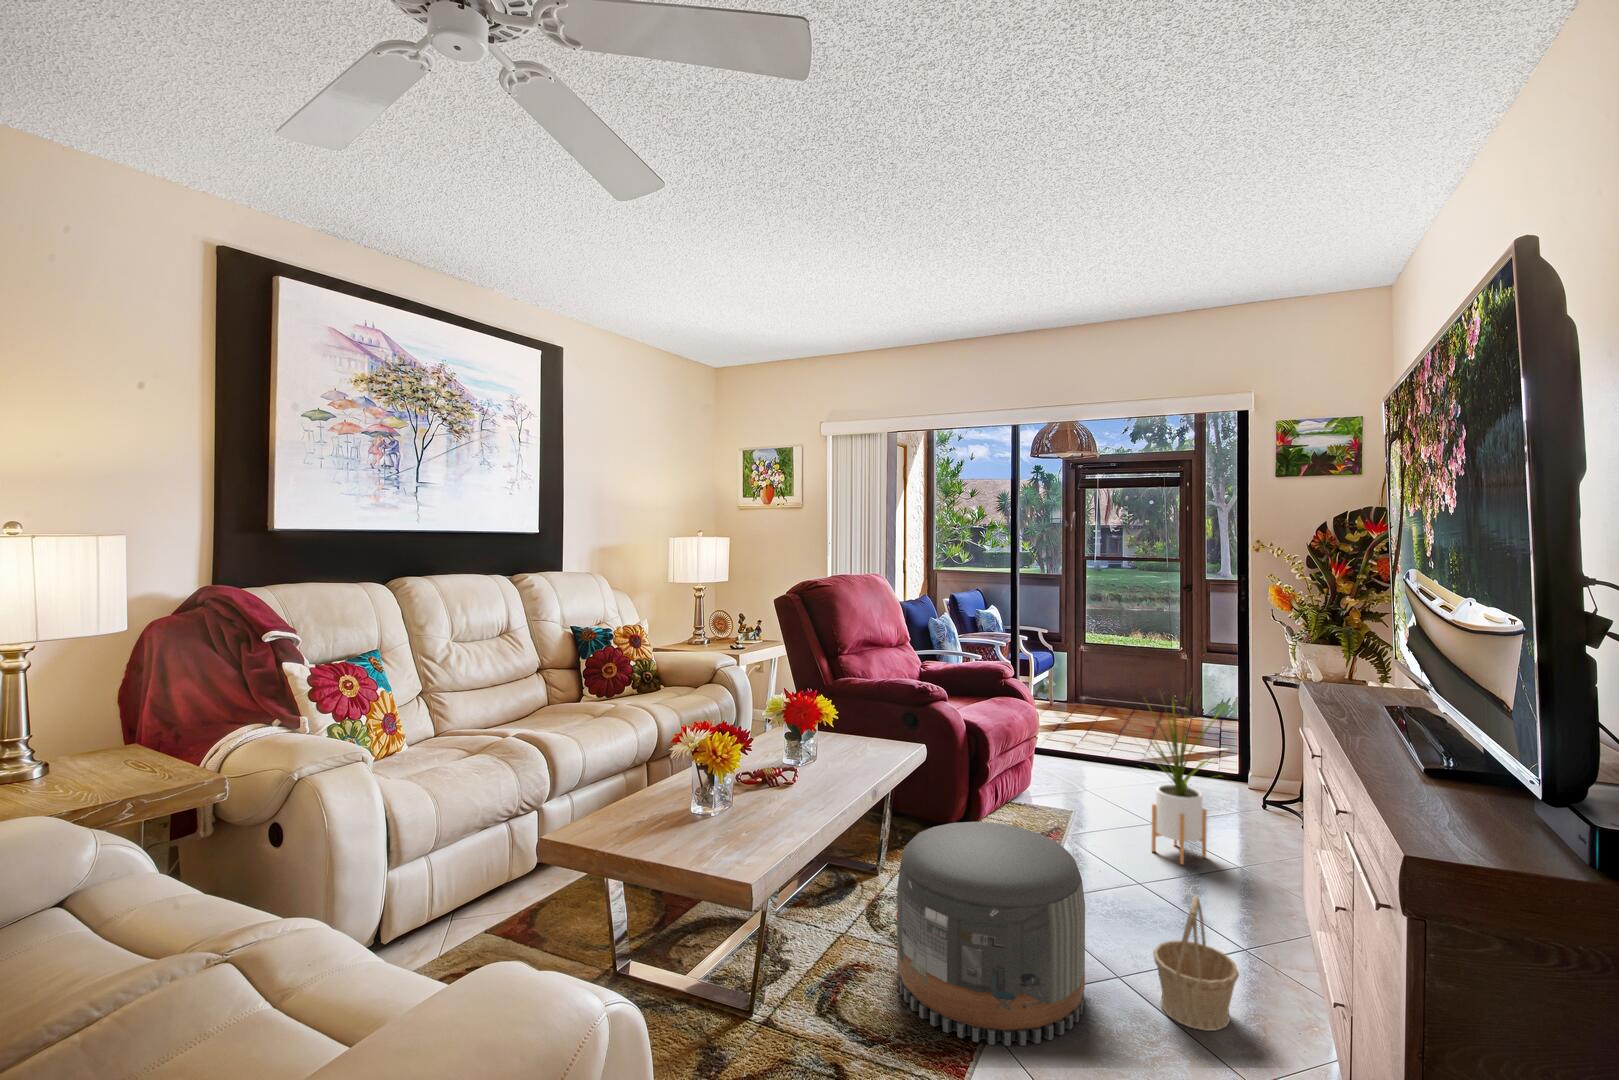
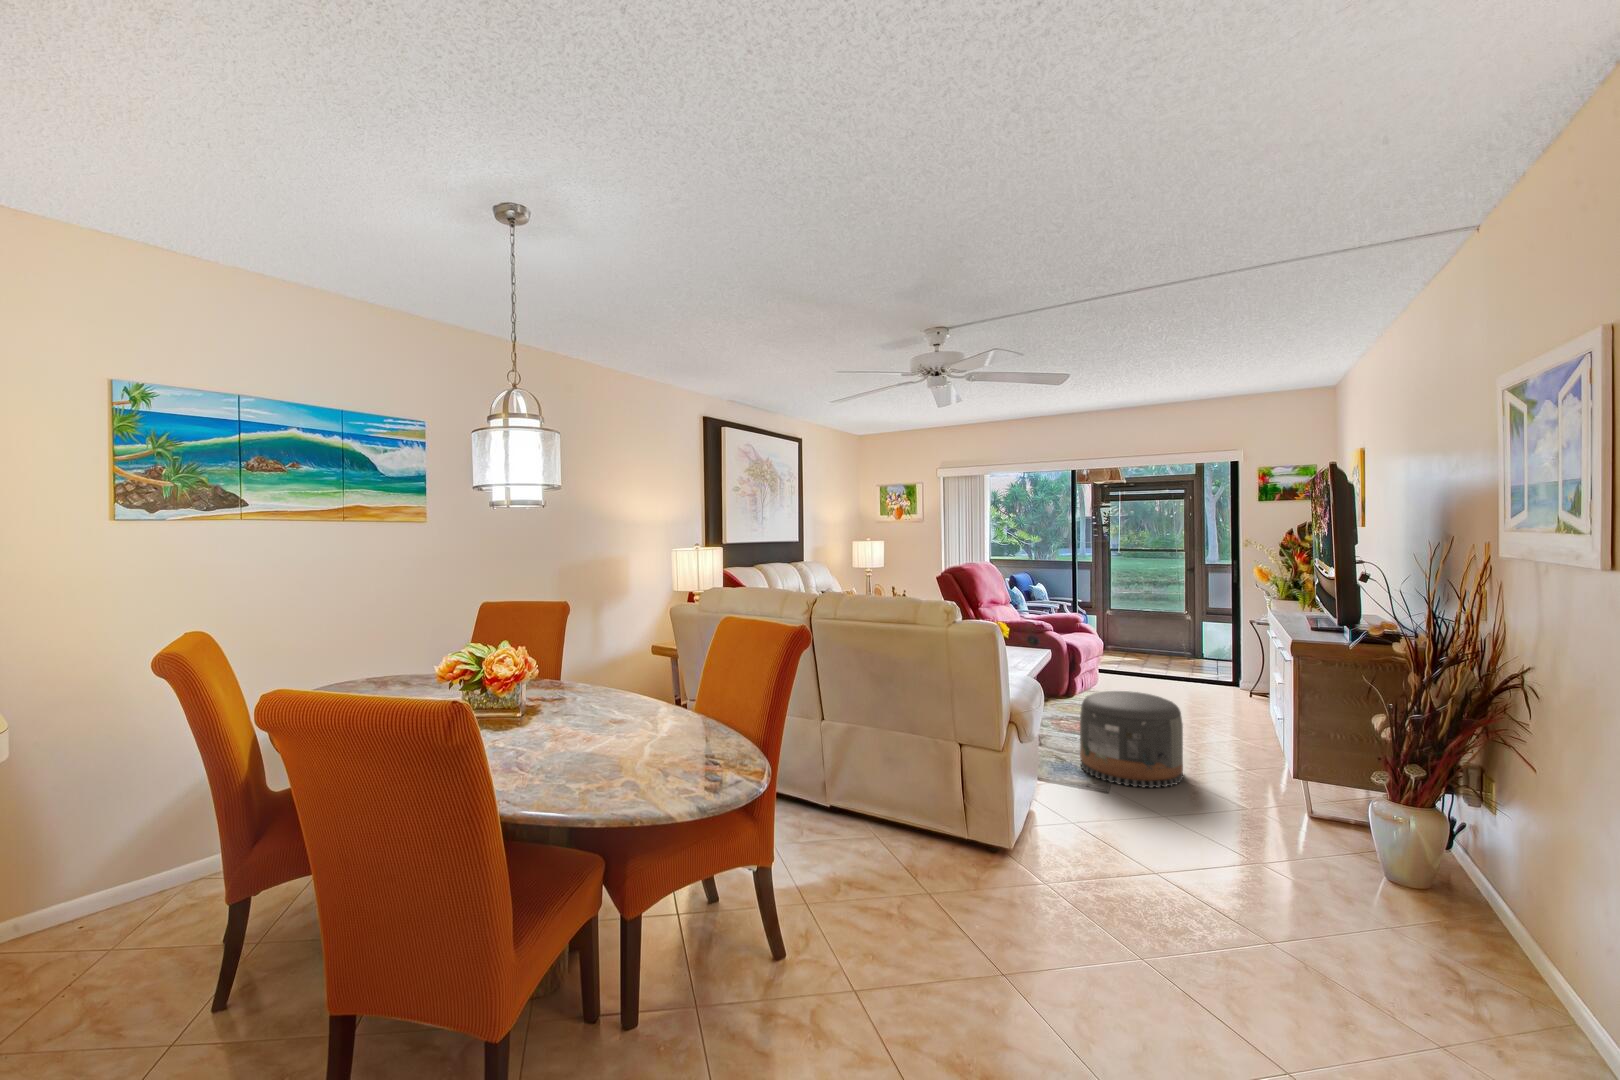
house plant: present [1148,697,1218,864] -> none [1181,626,1241,727]
basket: present [1153,896,1239,1031] -> none [1217,720,1263,783]

